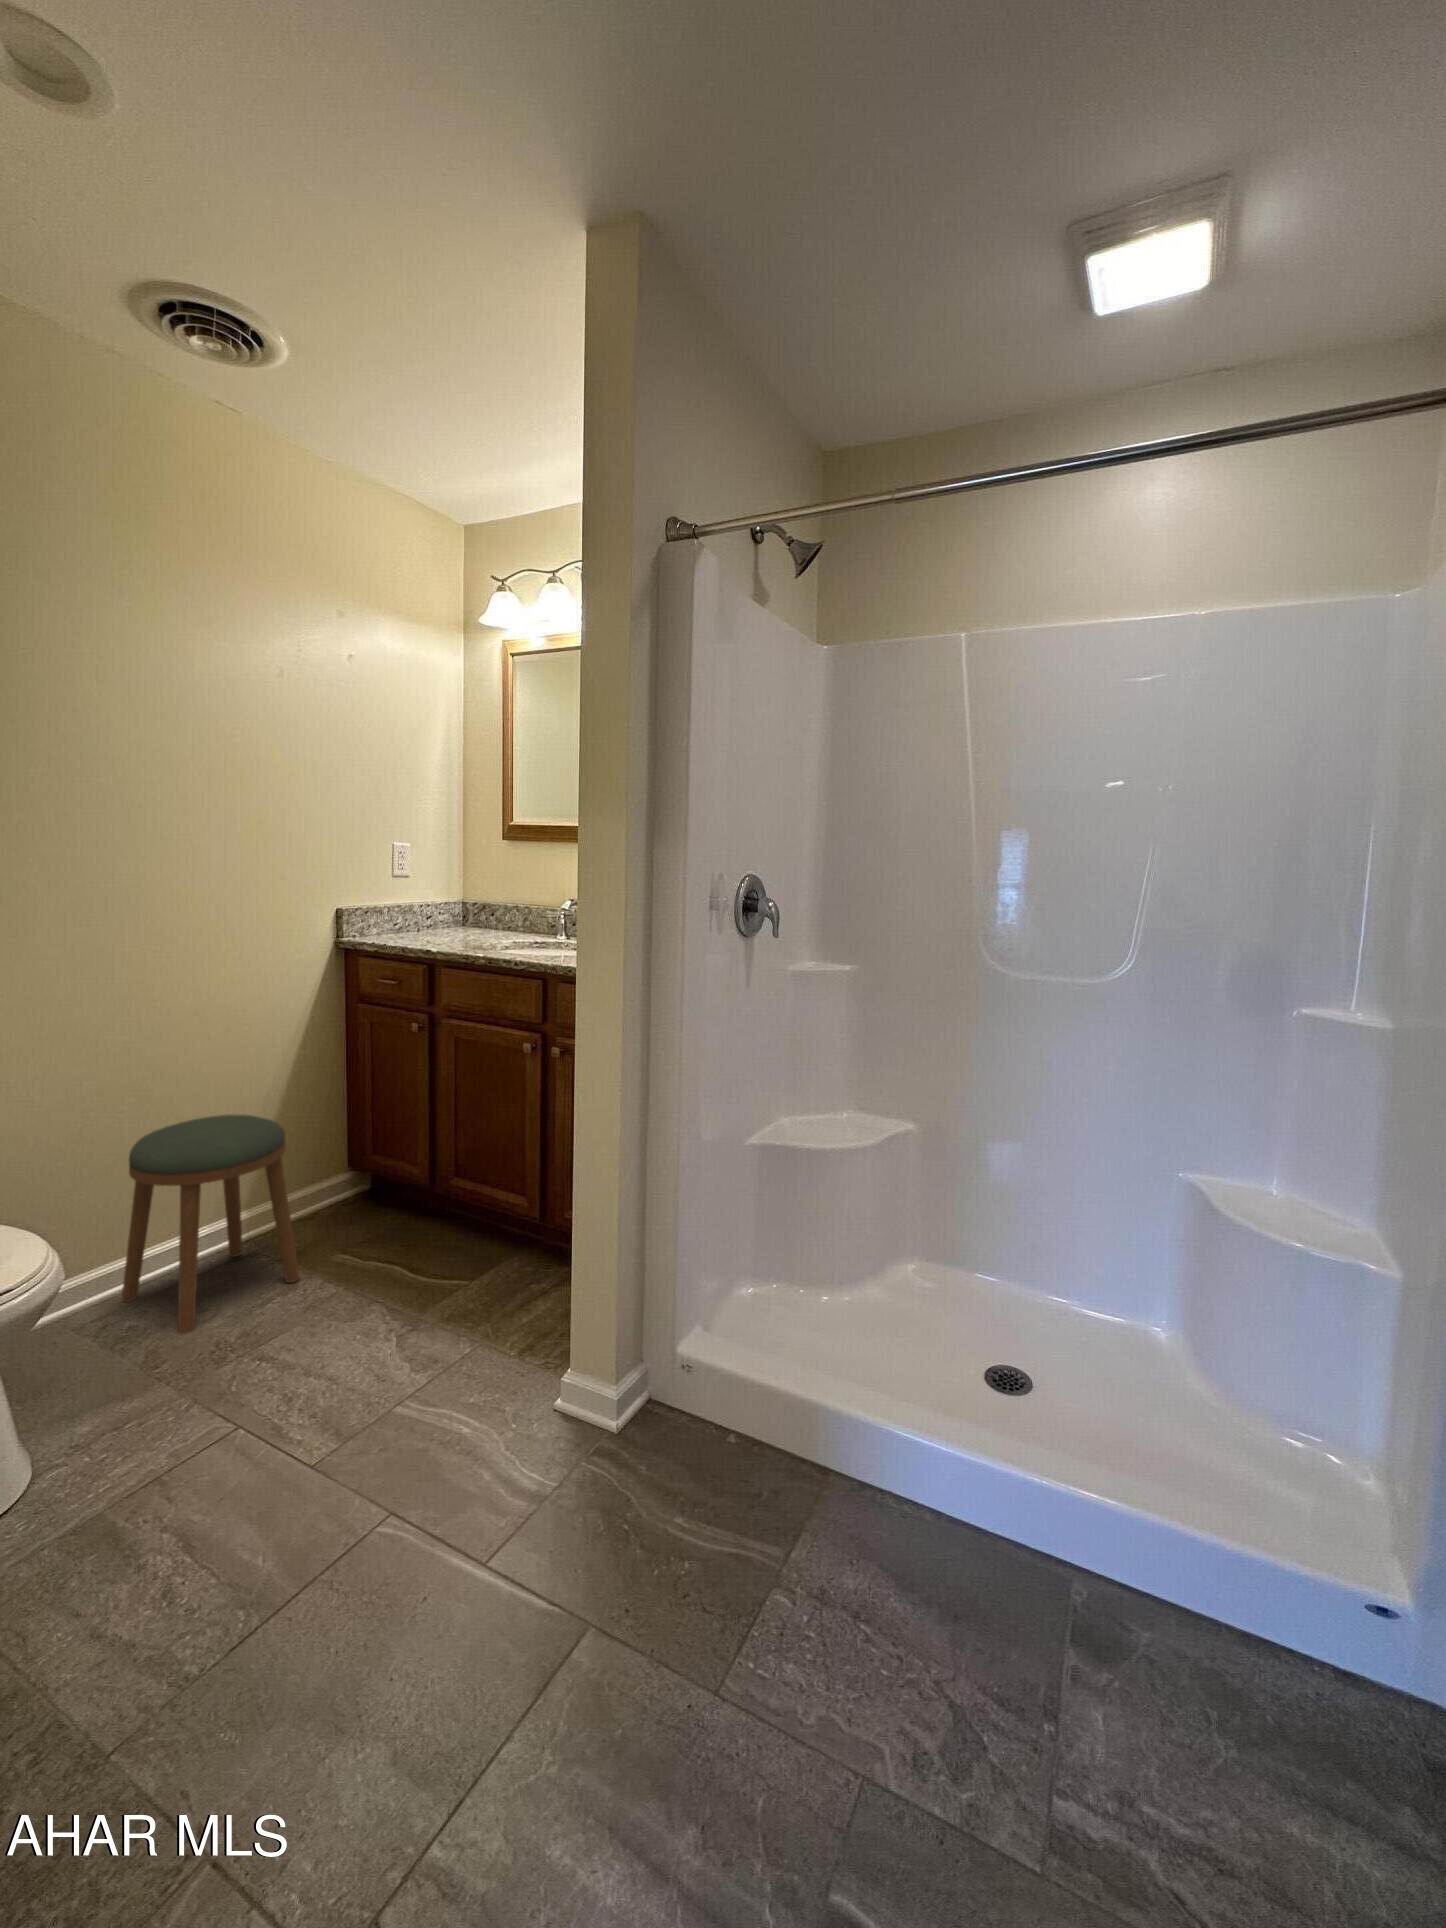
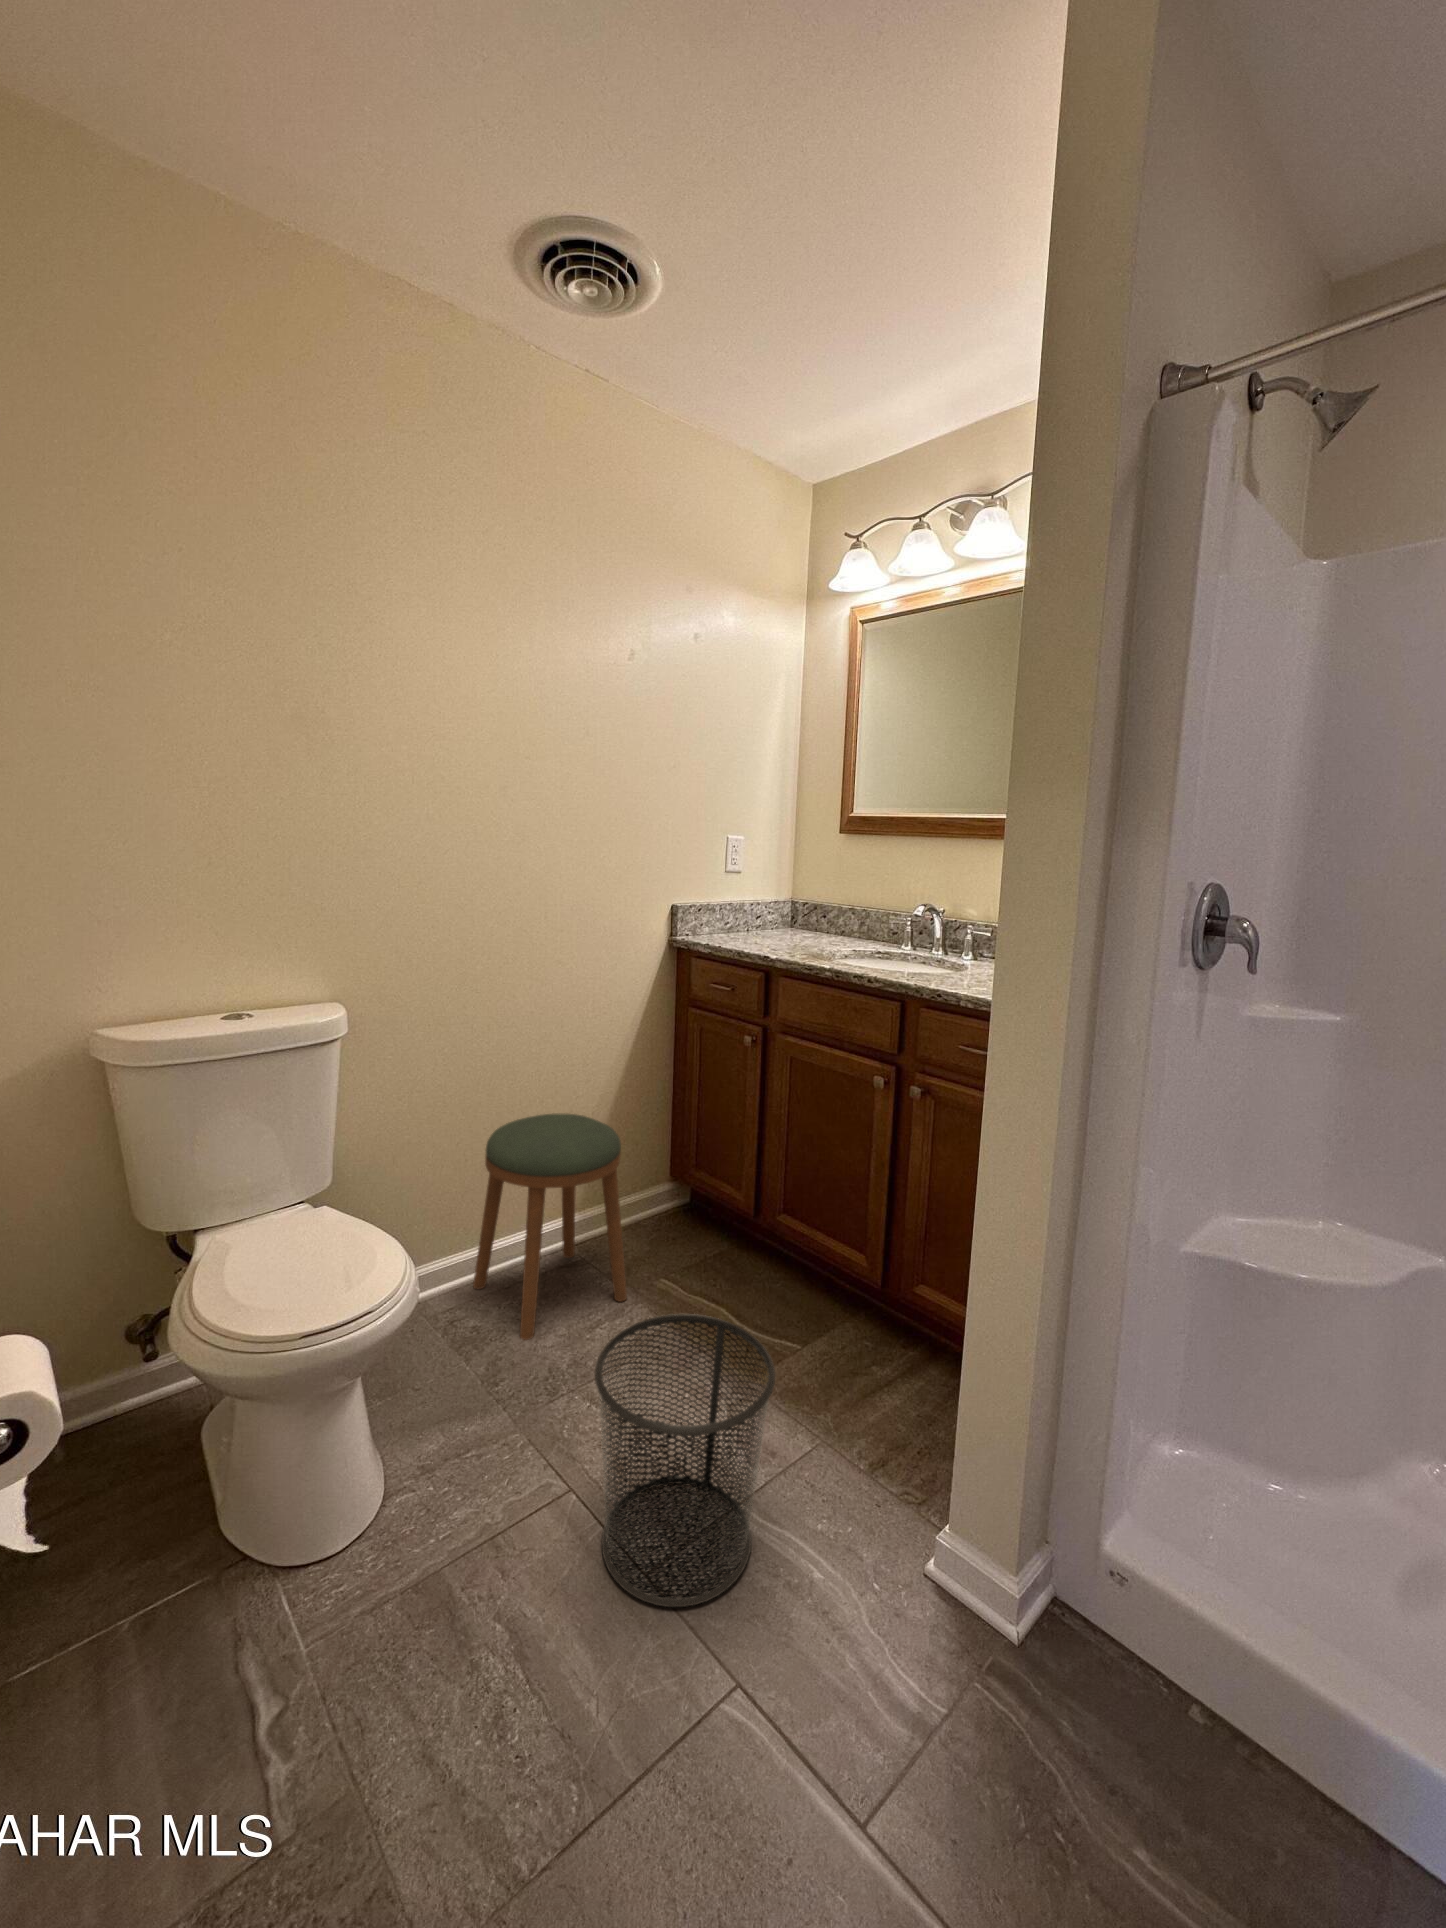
waste bin: none [247,1258,422,1500] -> present [595,1314,775,1607]

